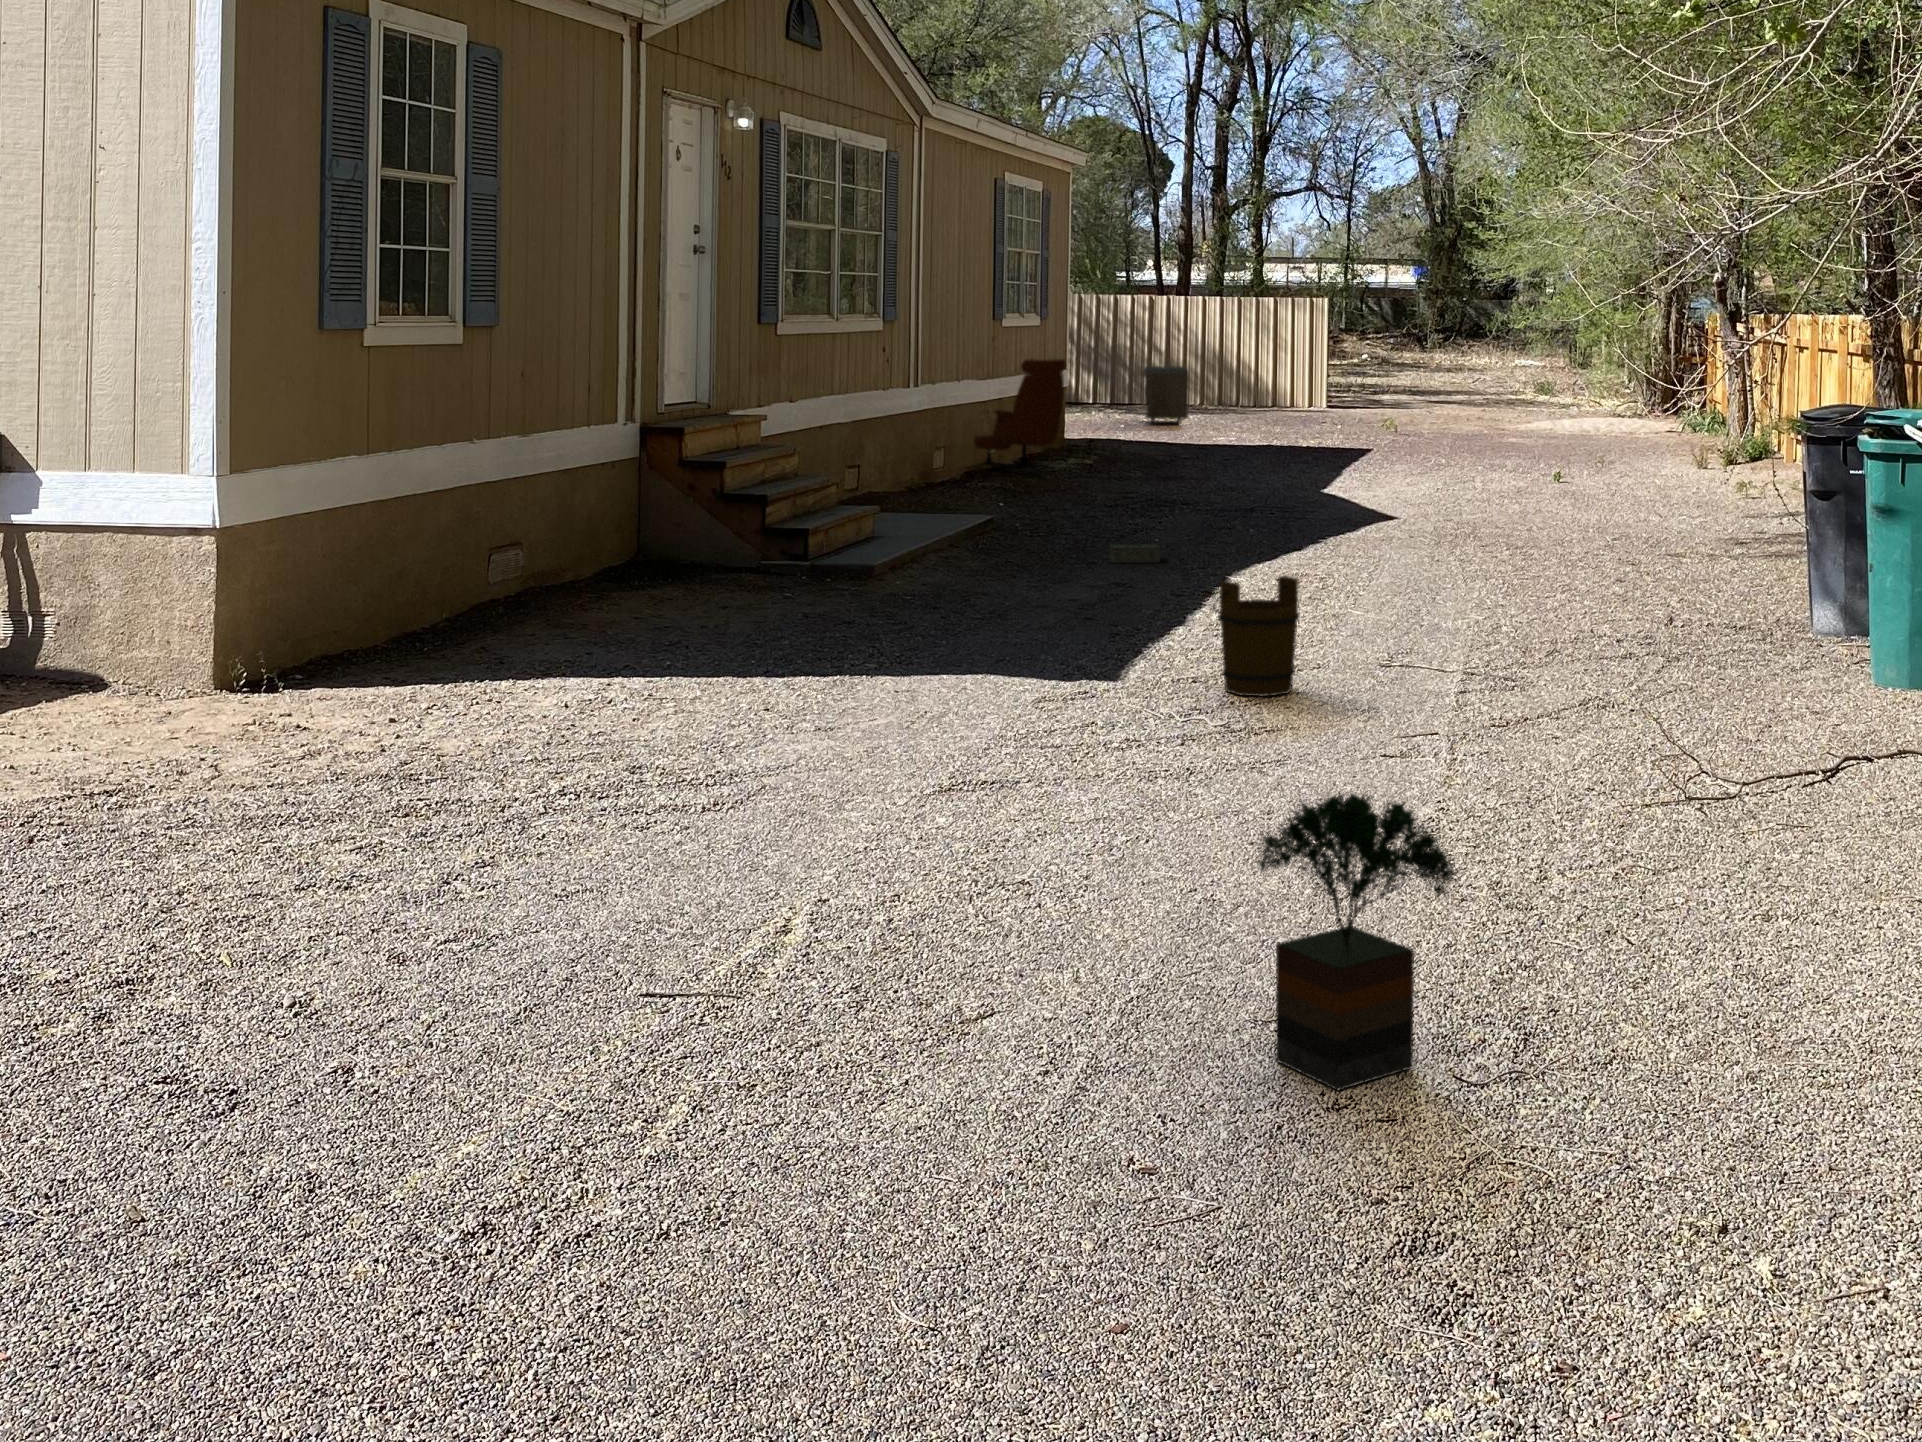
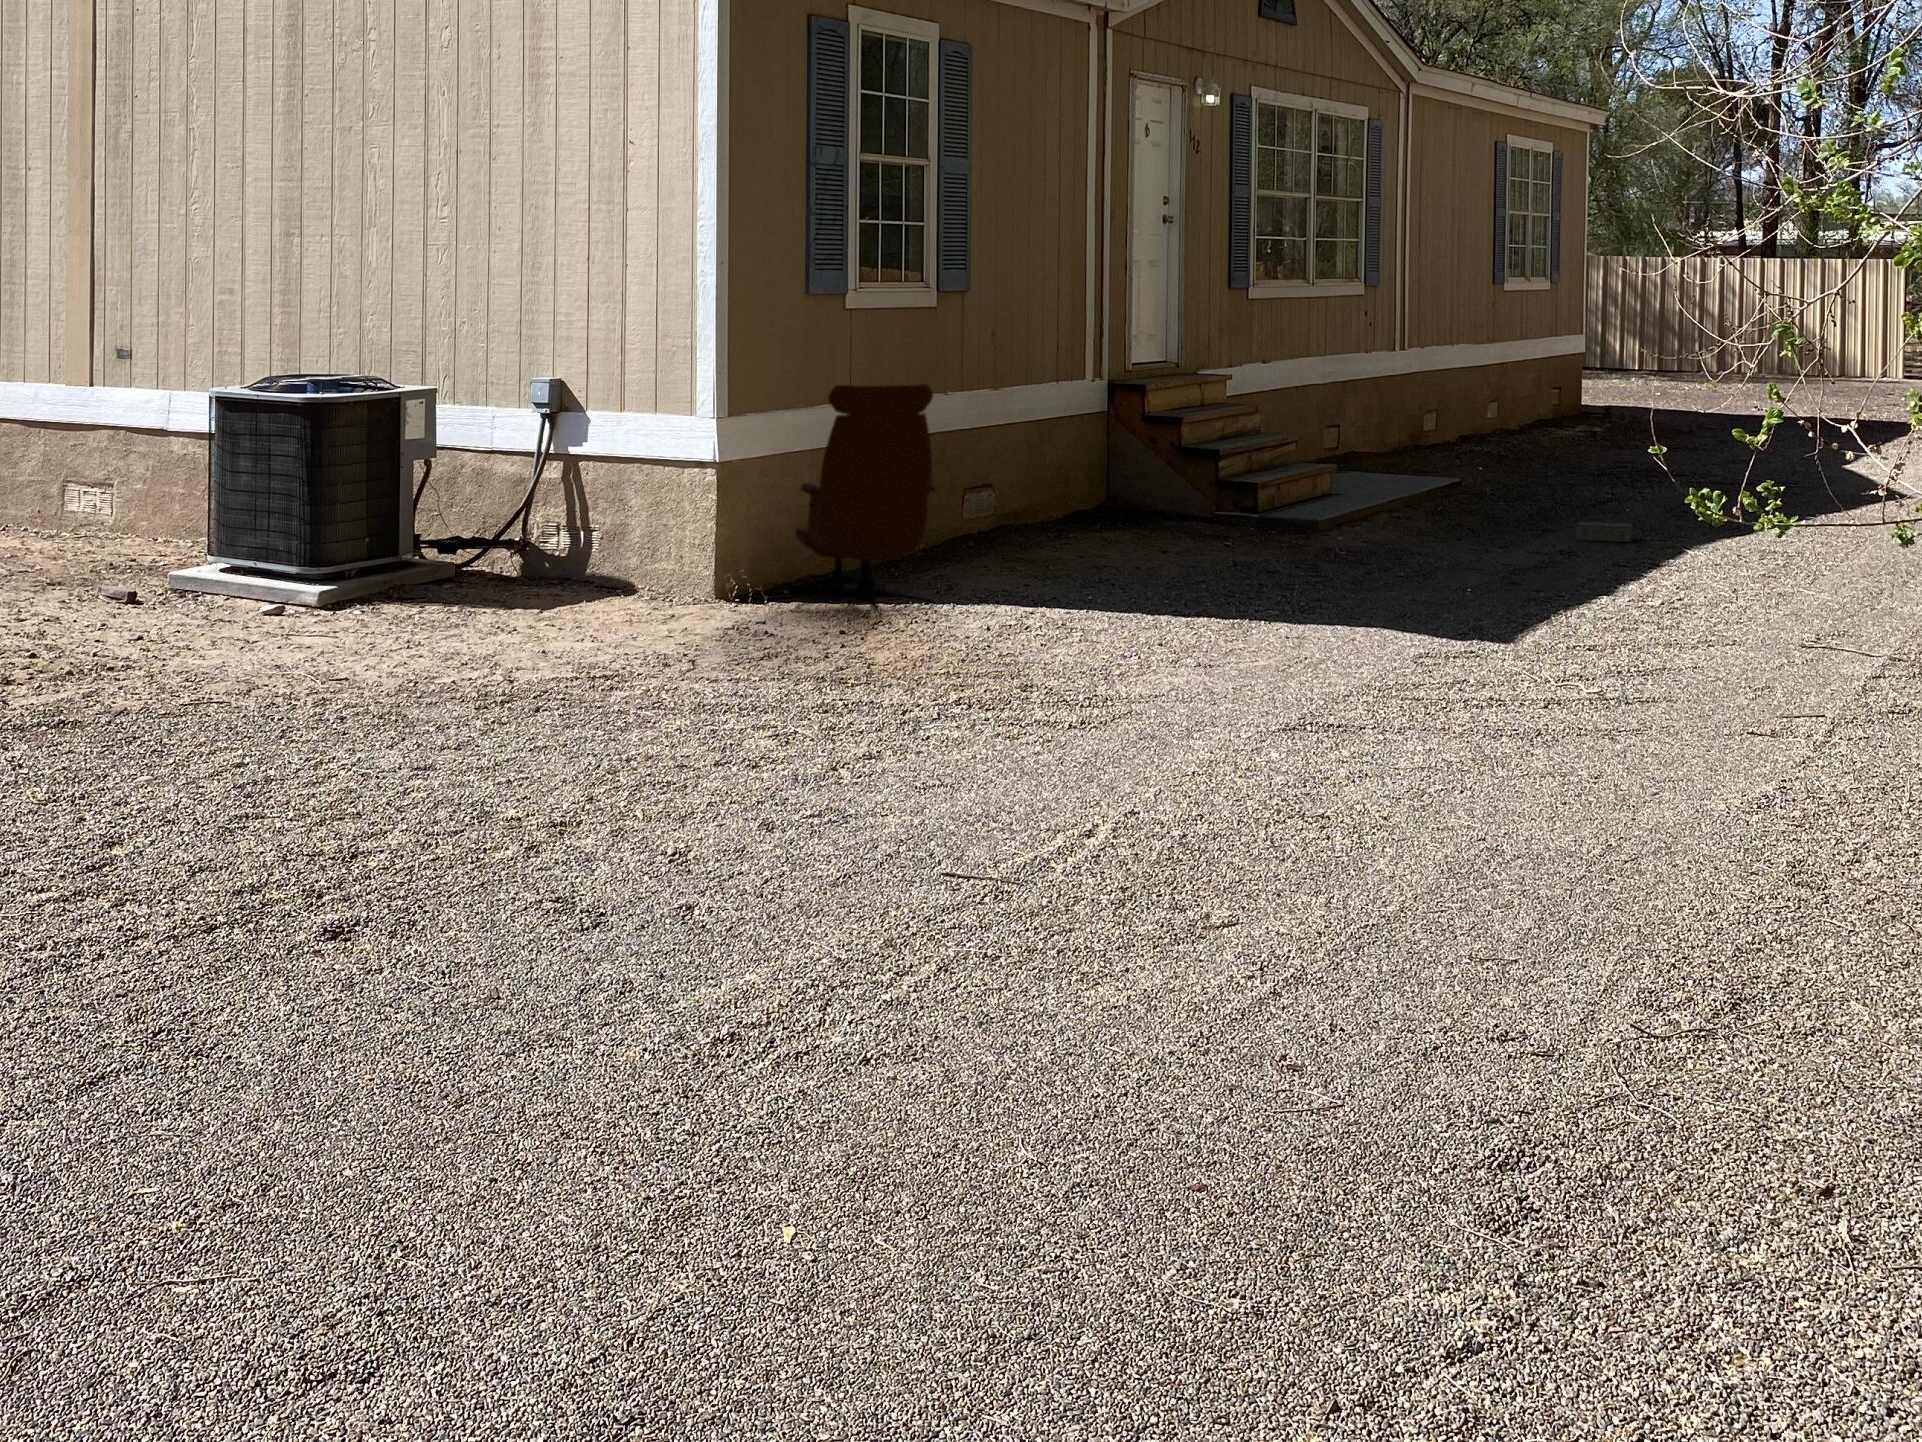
lounge chair: present [974,359,1066,474] -> present [791,384,936,619]
storage bench: present [1143,366,1189,424] -> none [1701,345,1752,409]
bucket: present [1213,576,1300,696] -> none [1611,549,1707,674]
potted tree: present [1255,794,1456,1090] -> none [1436,728,1646,1020]

